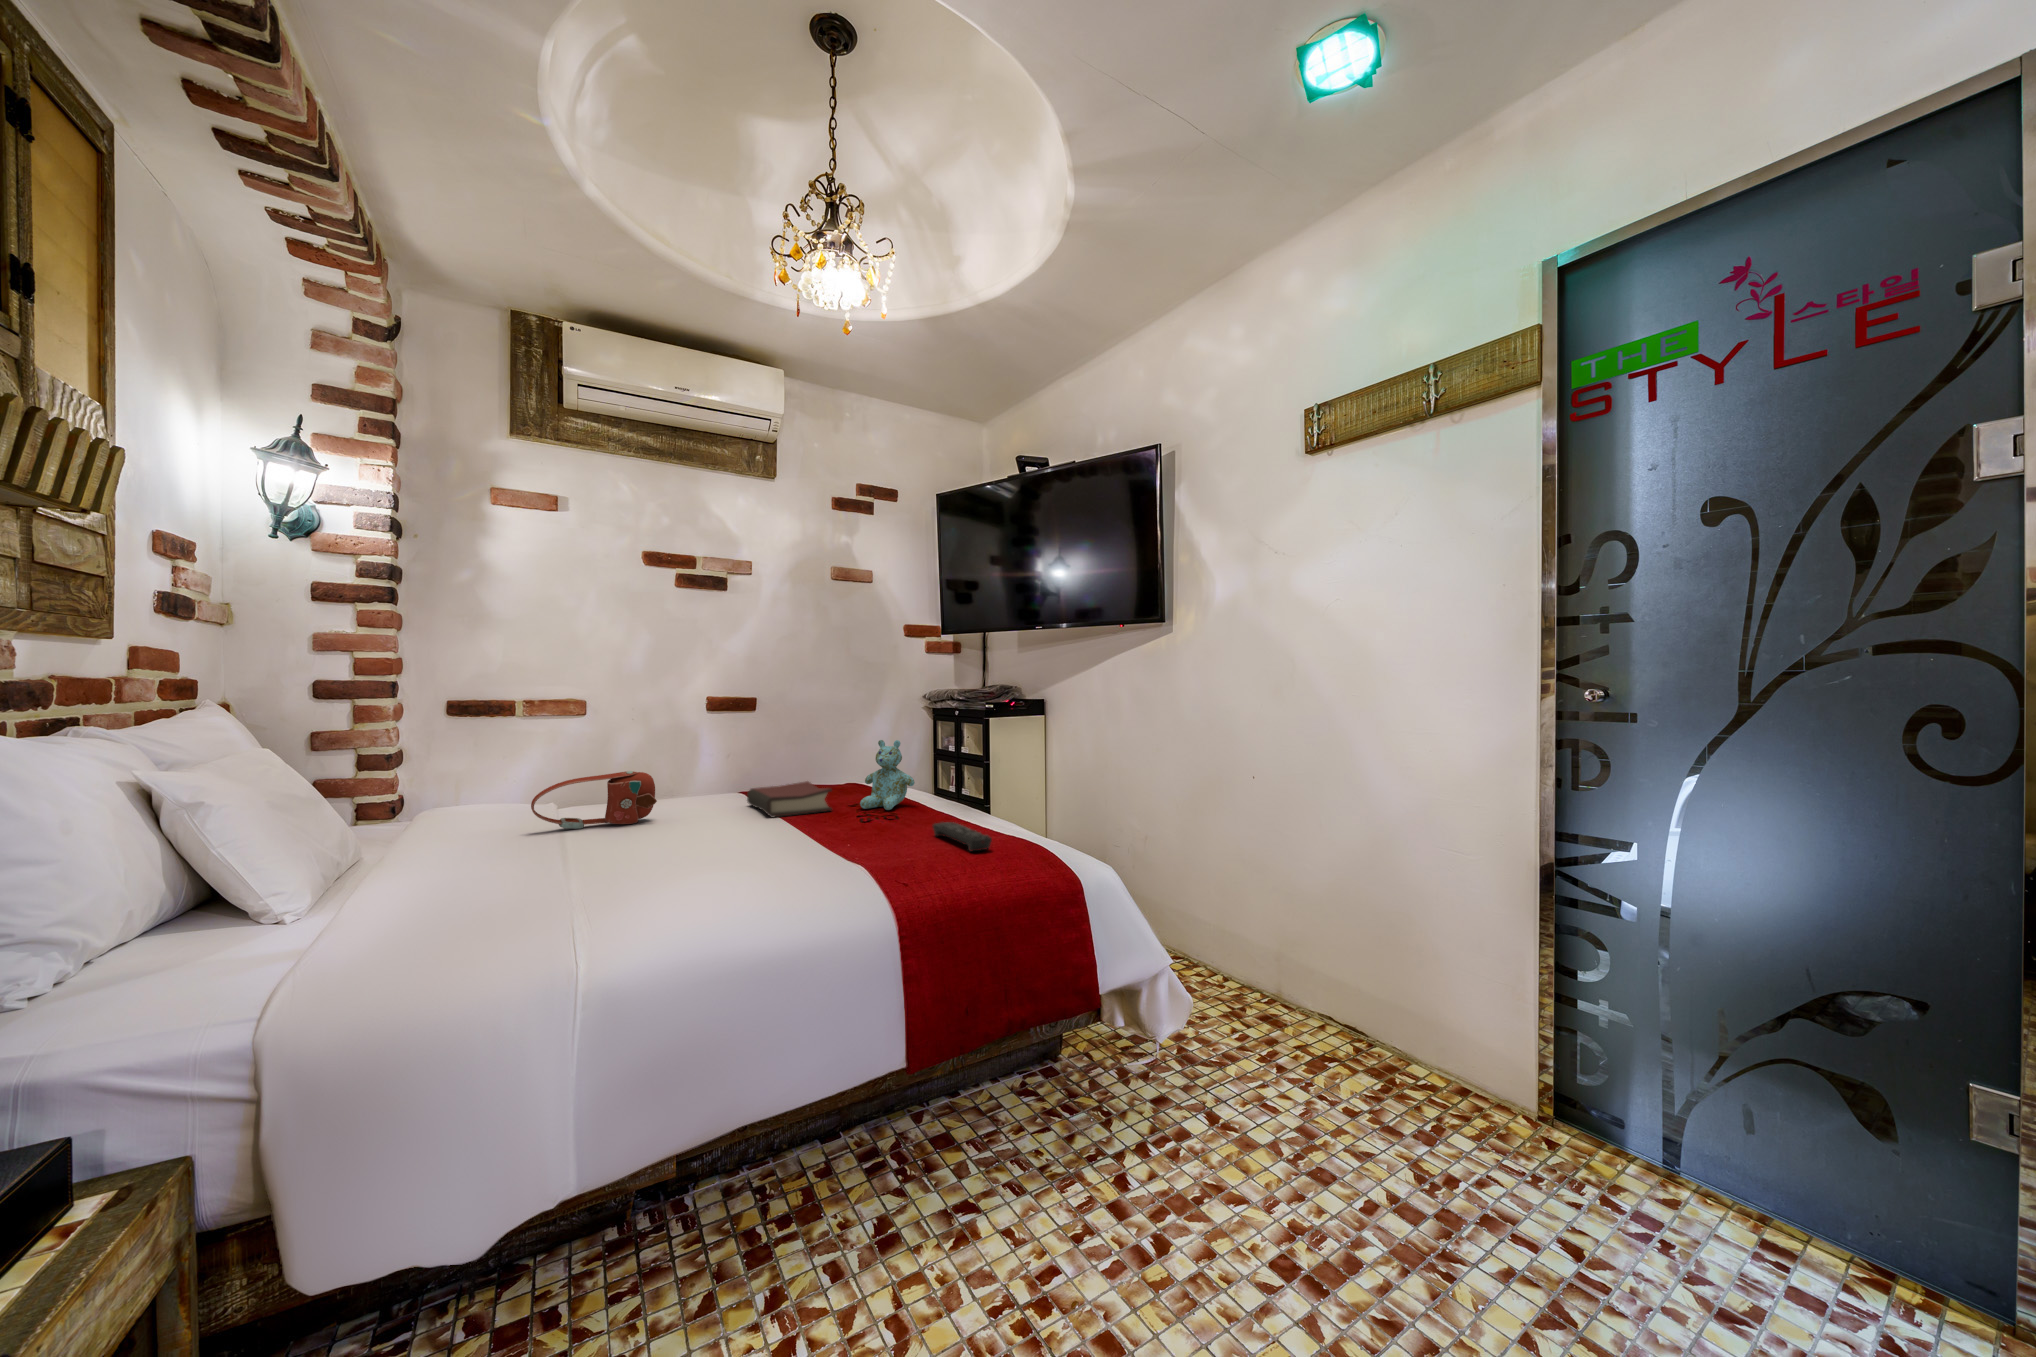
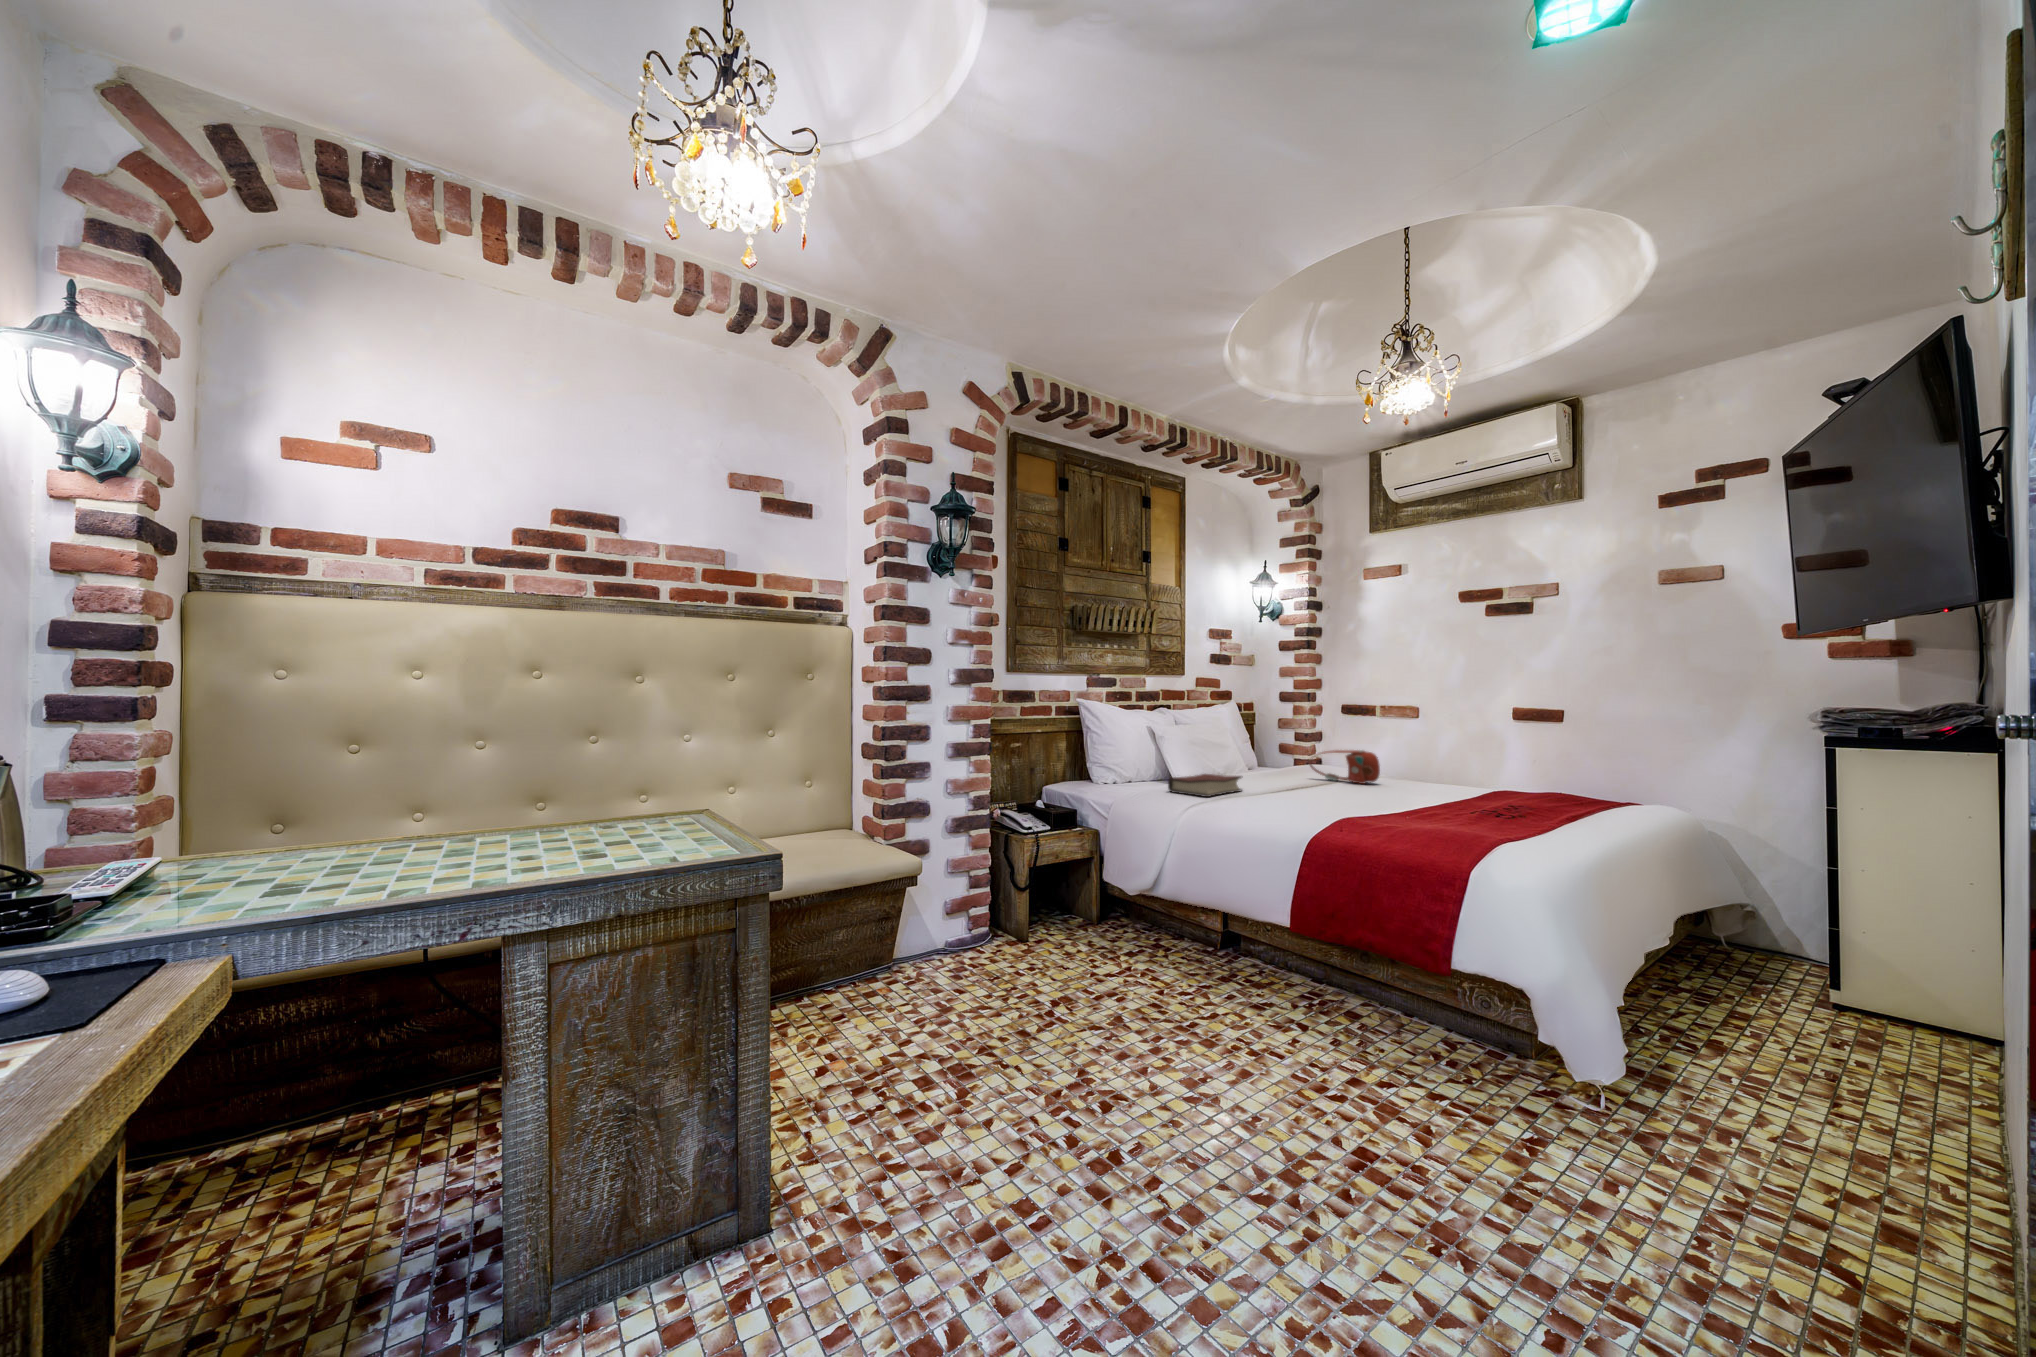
stuffed bear: present [860,740,915,810] -> none [1522,748,1578,811]
hardback book: present [747,781,832,817] -> present [1168,774,1242,797]
remote control: present [933,822,992,851] -> none [1453,816,1504,837]

